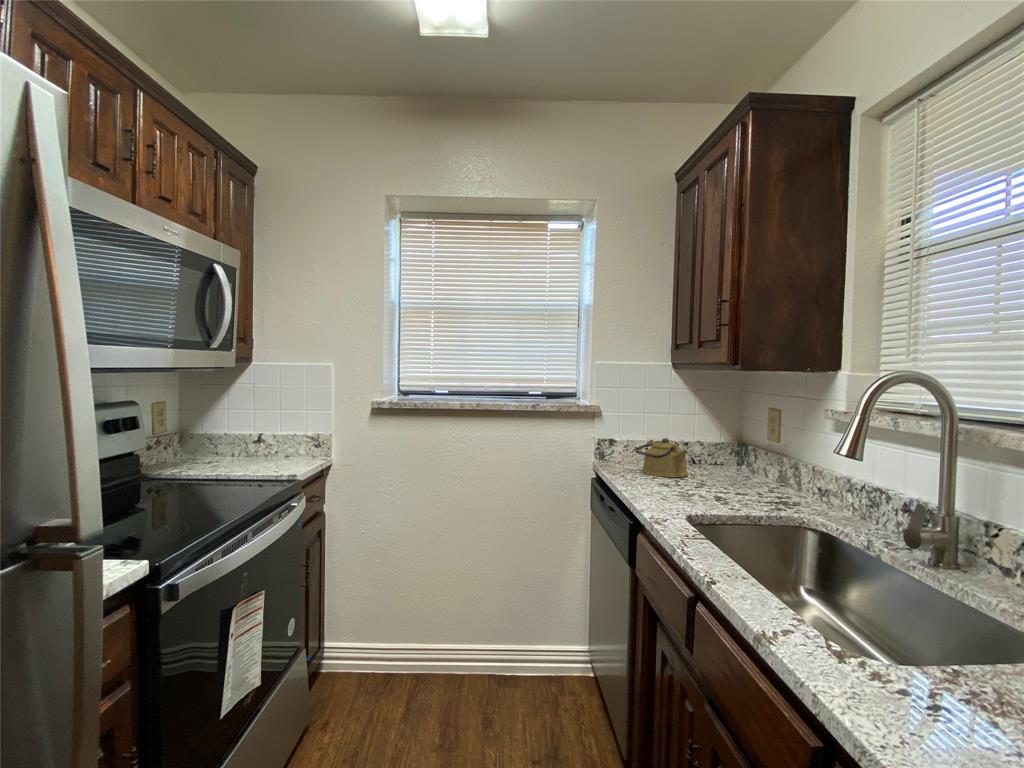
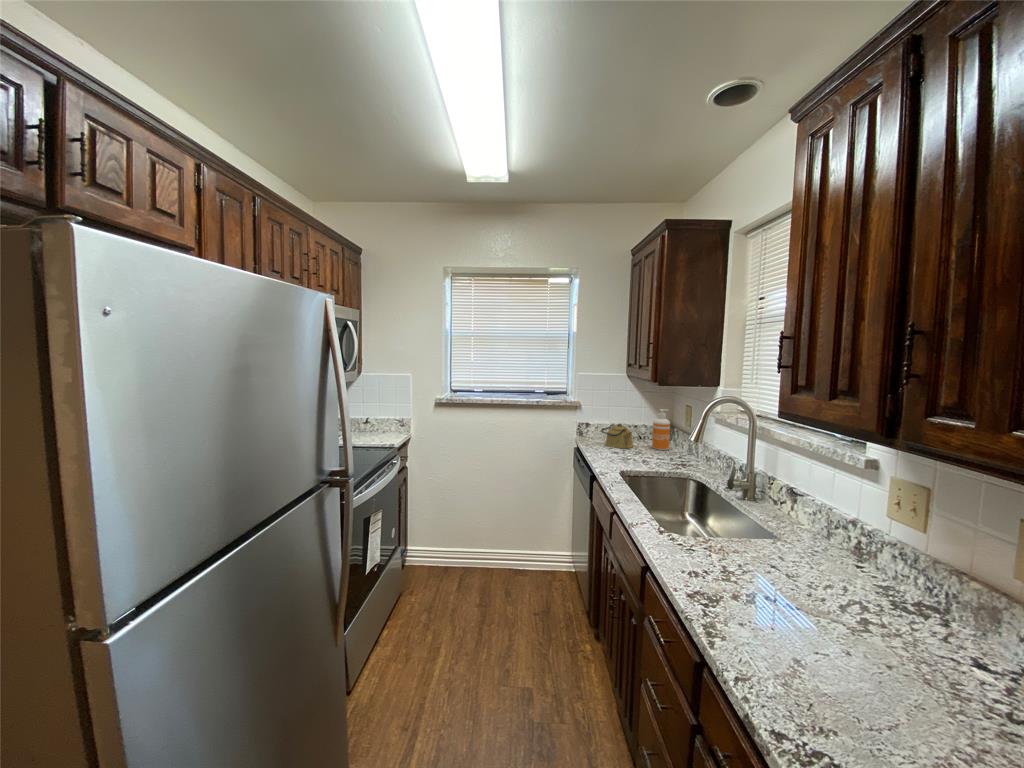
soap dispenser: none [717,415,746,480] -> present [652,409,670,450]

